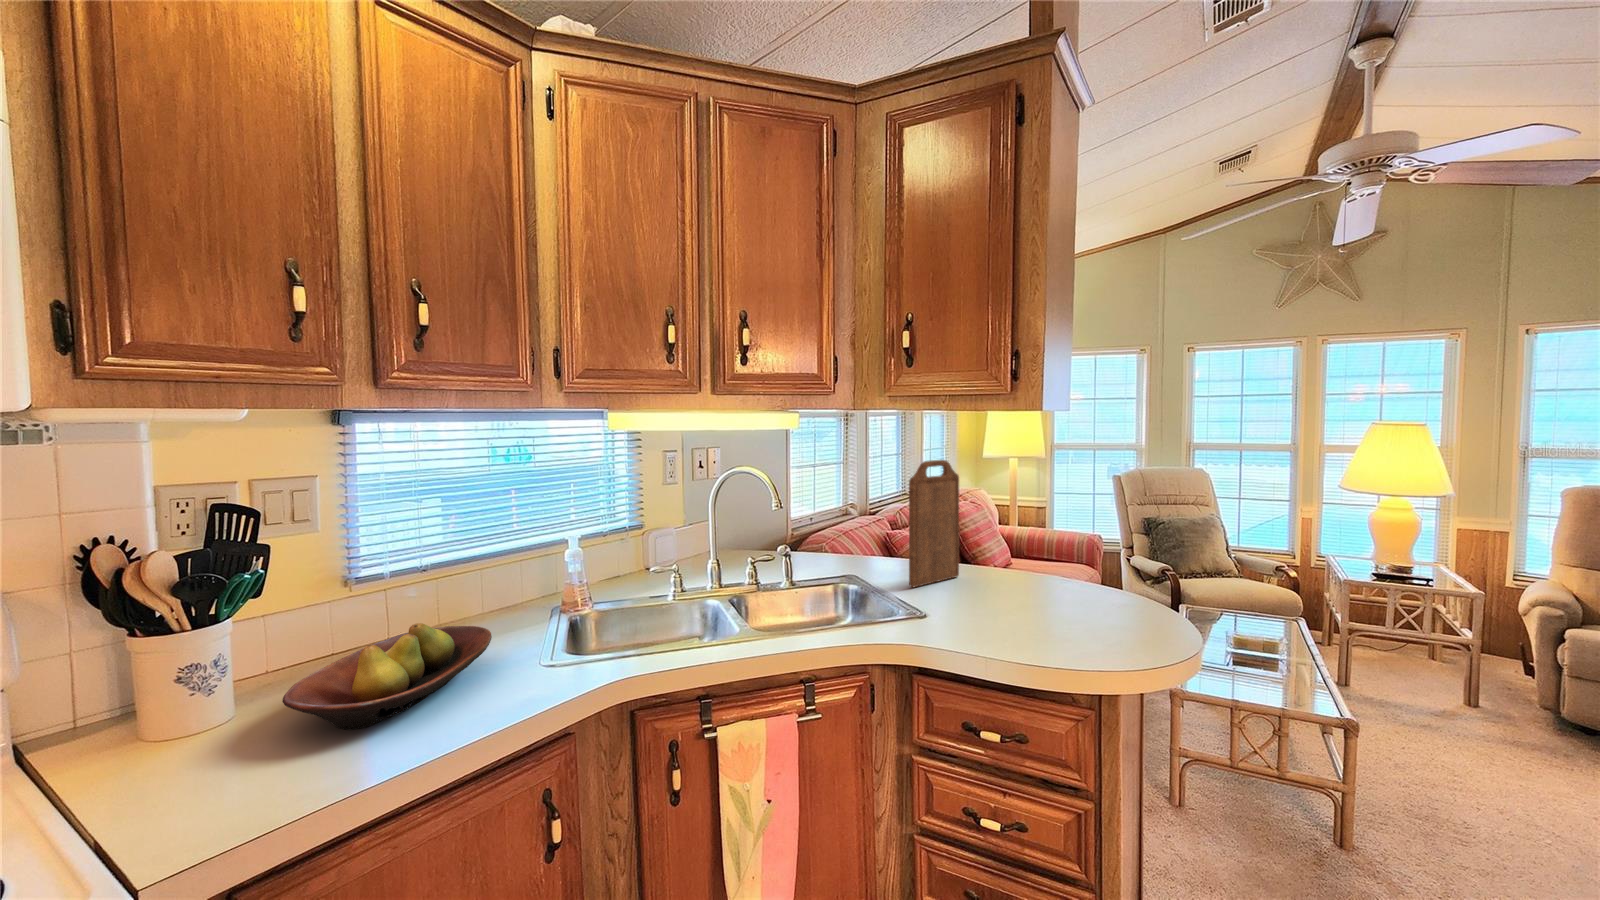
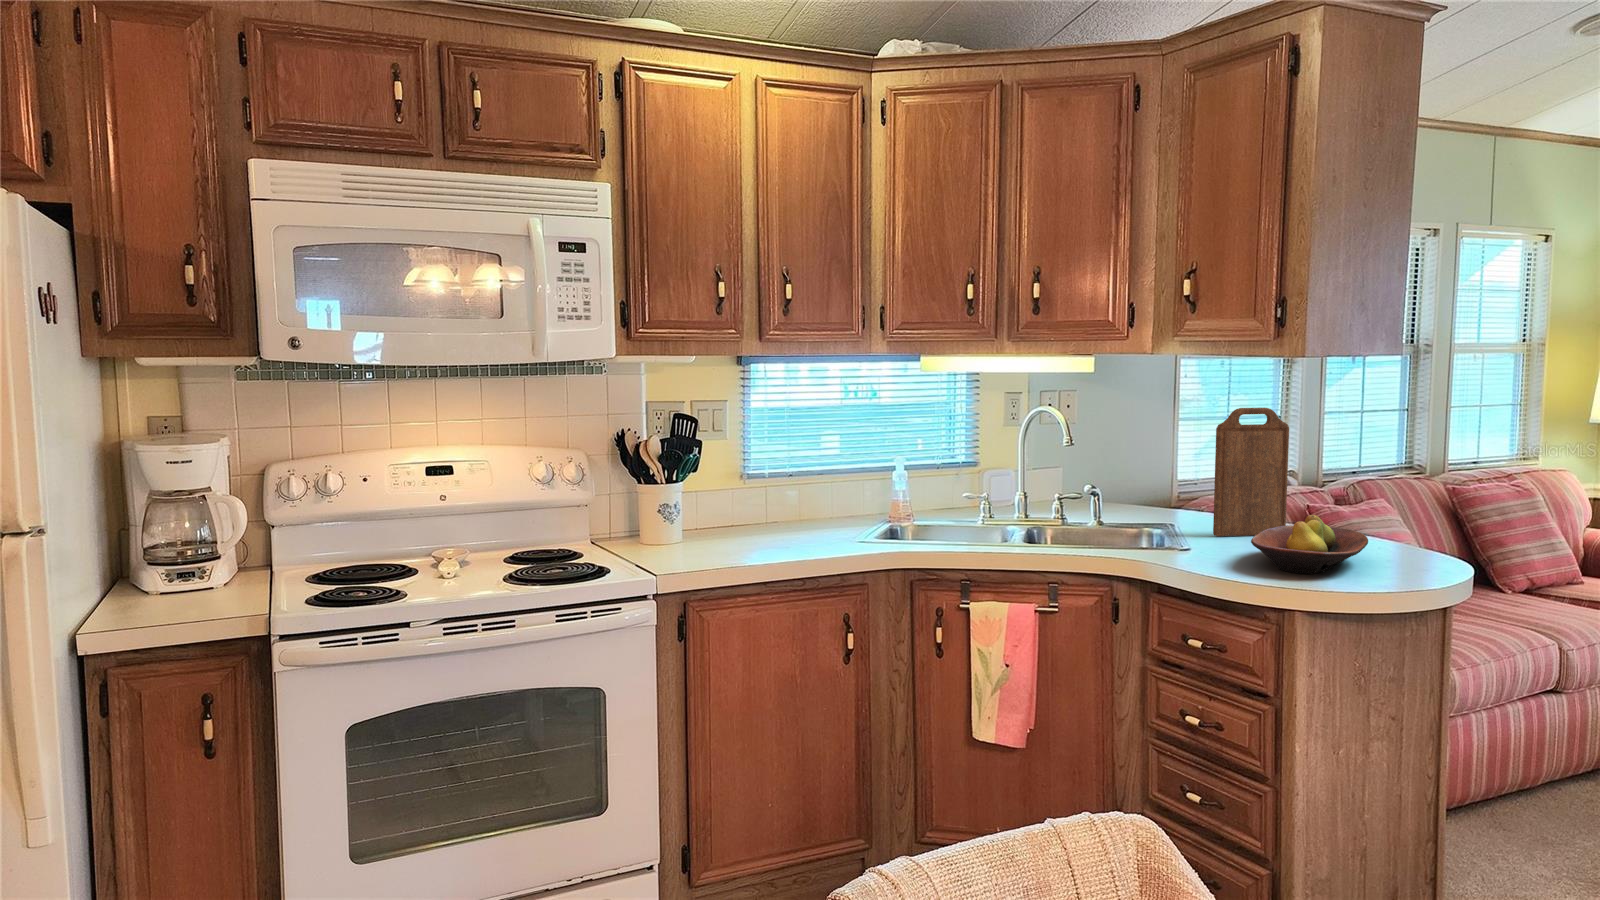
fruit bowl: present [282,623,492,729] -> present [1251,515,1368,574]

